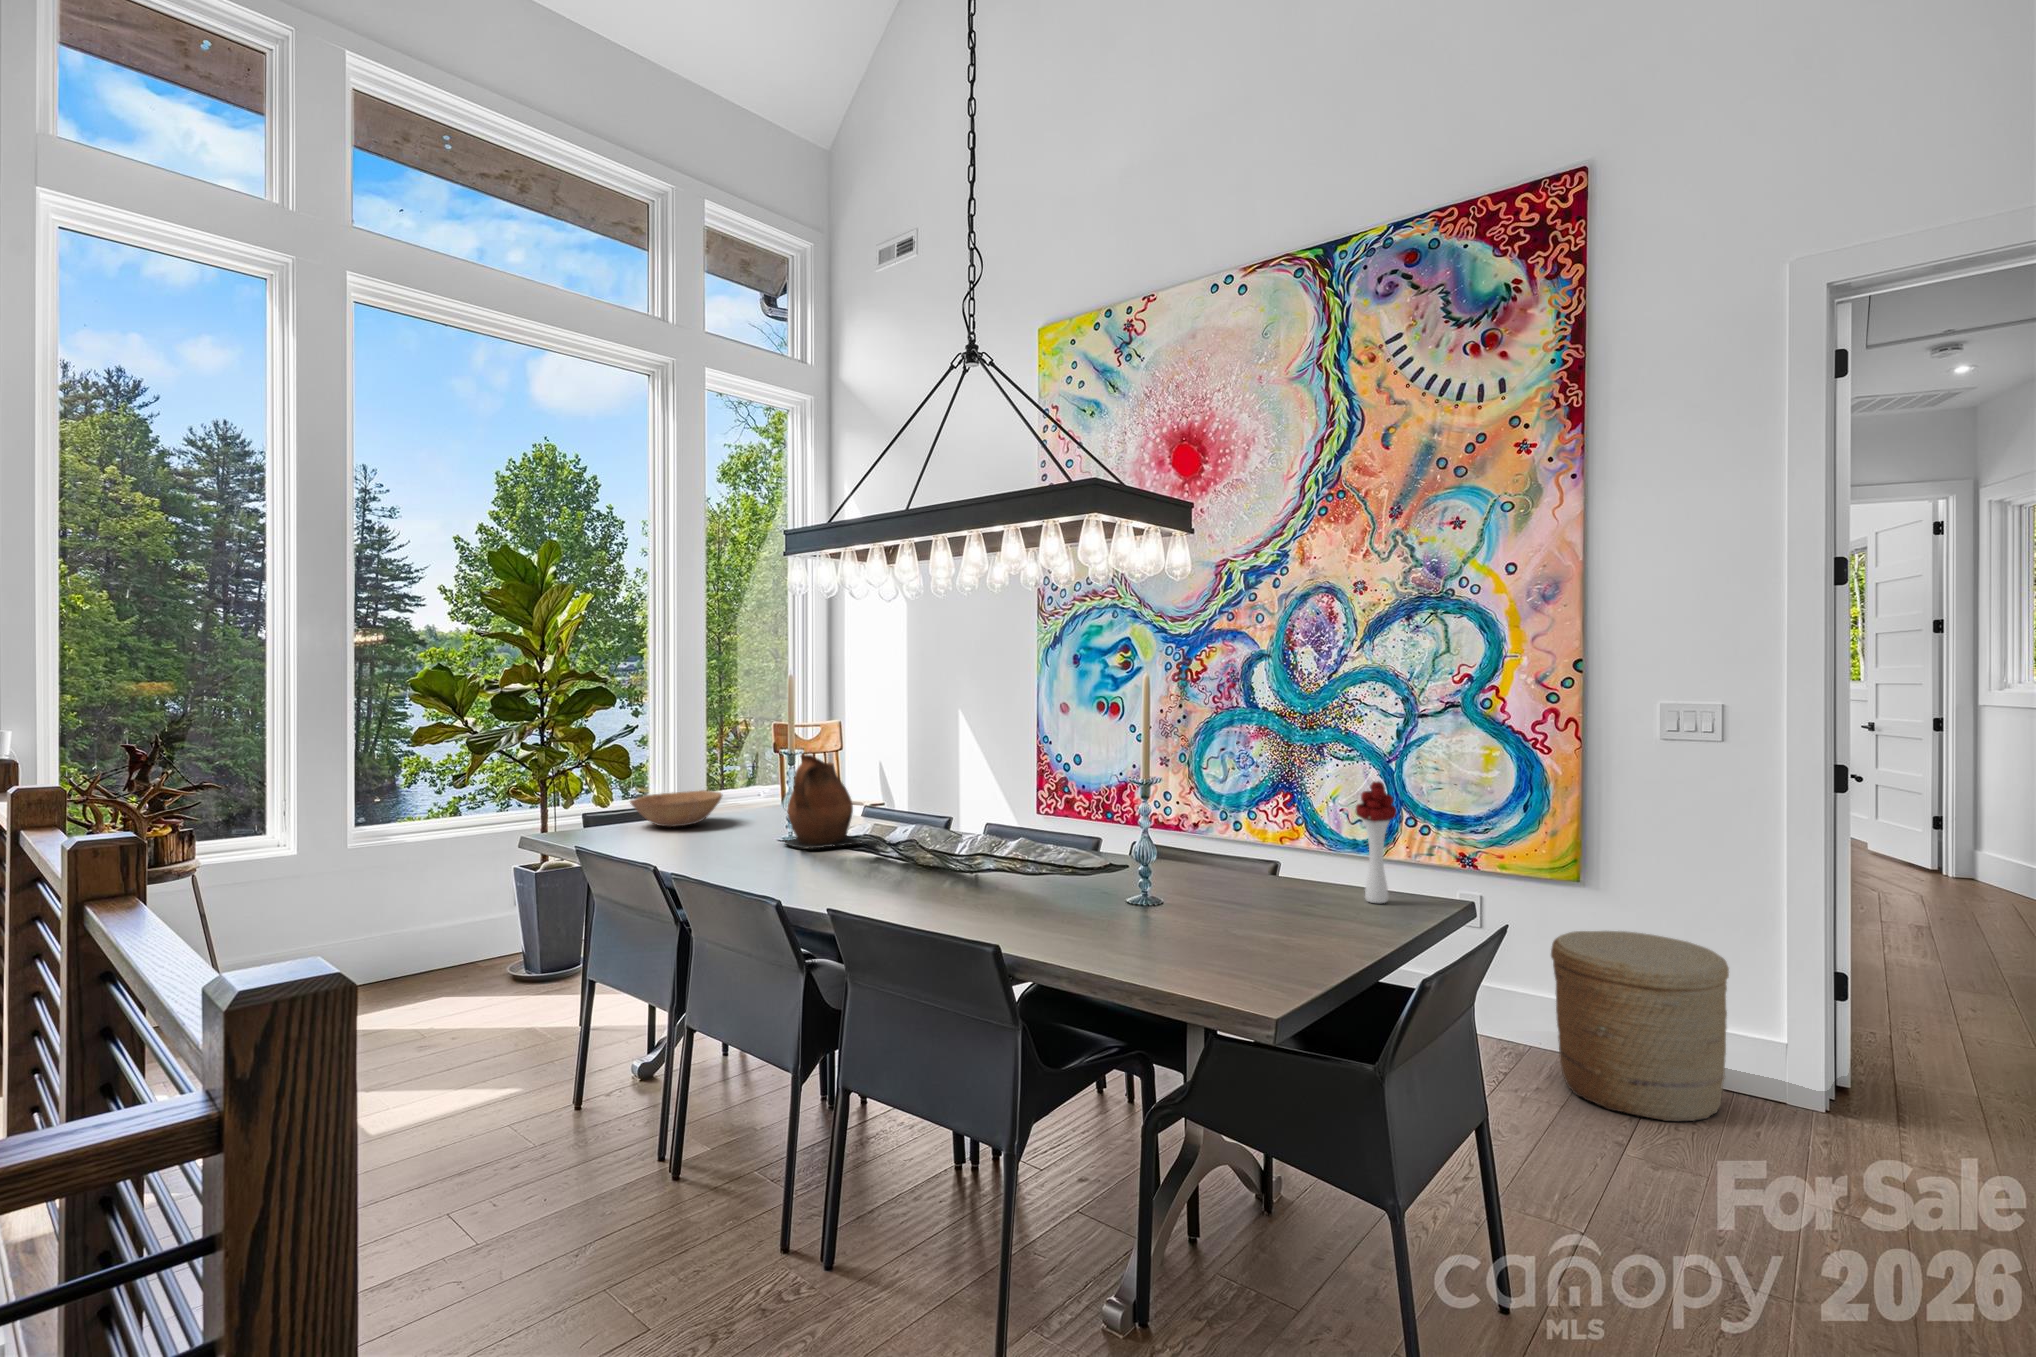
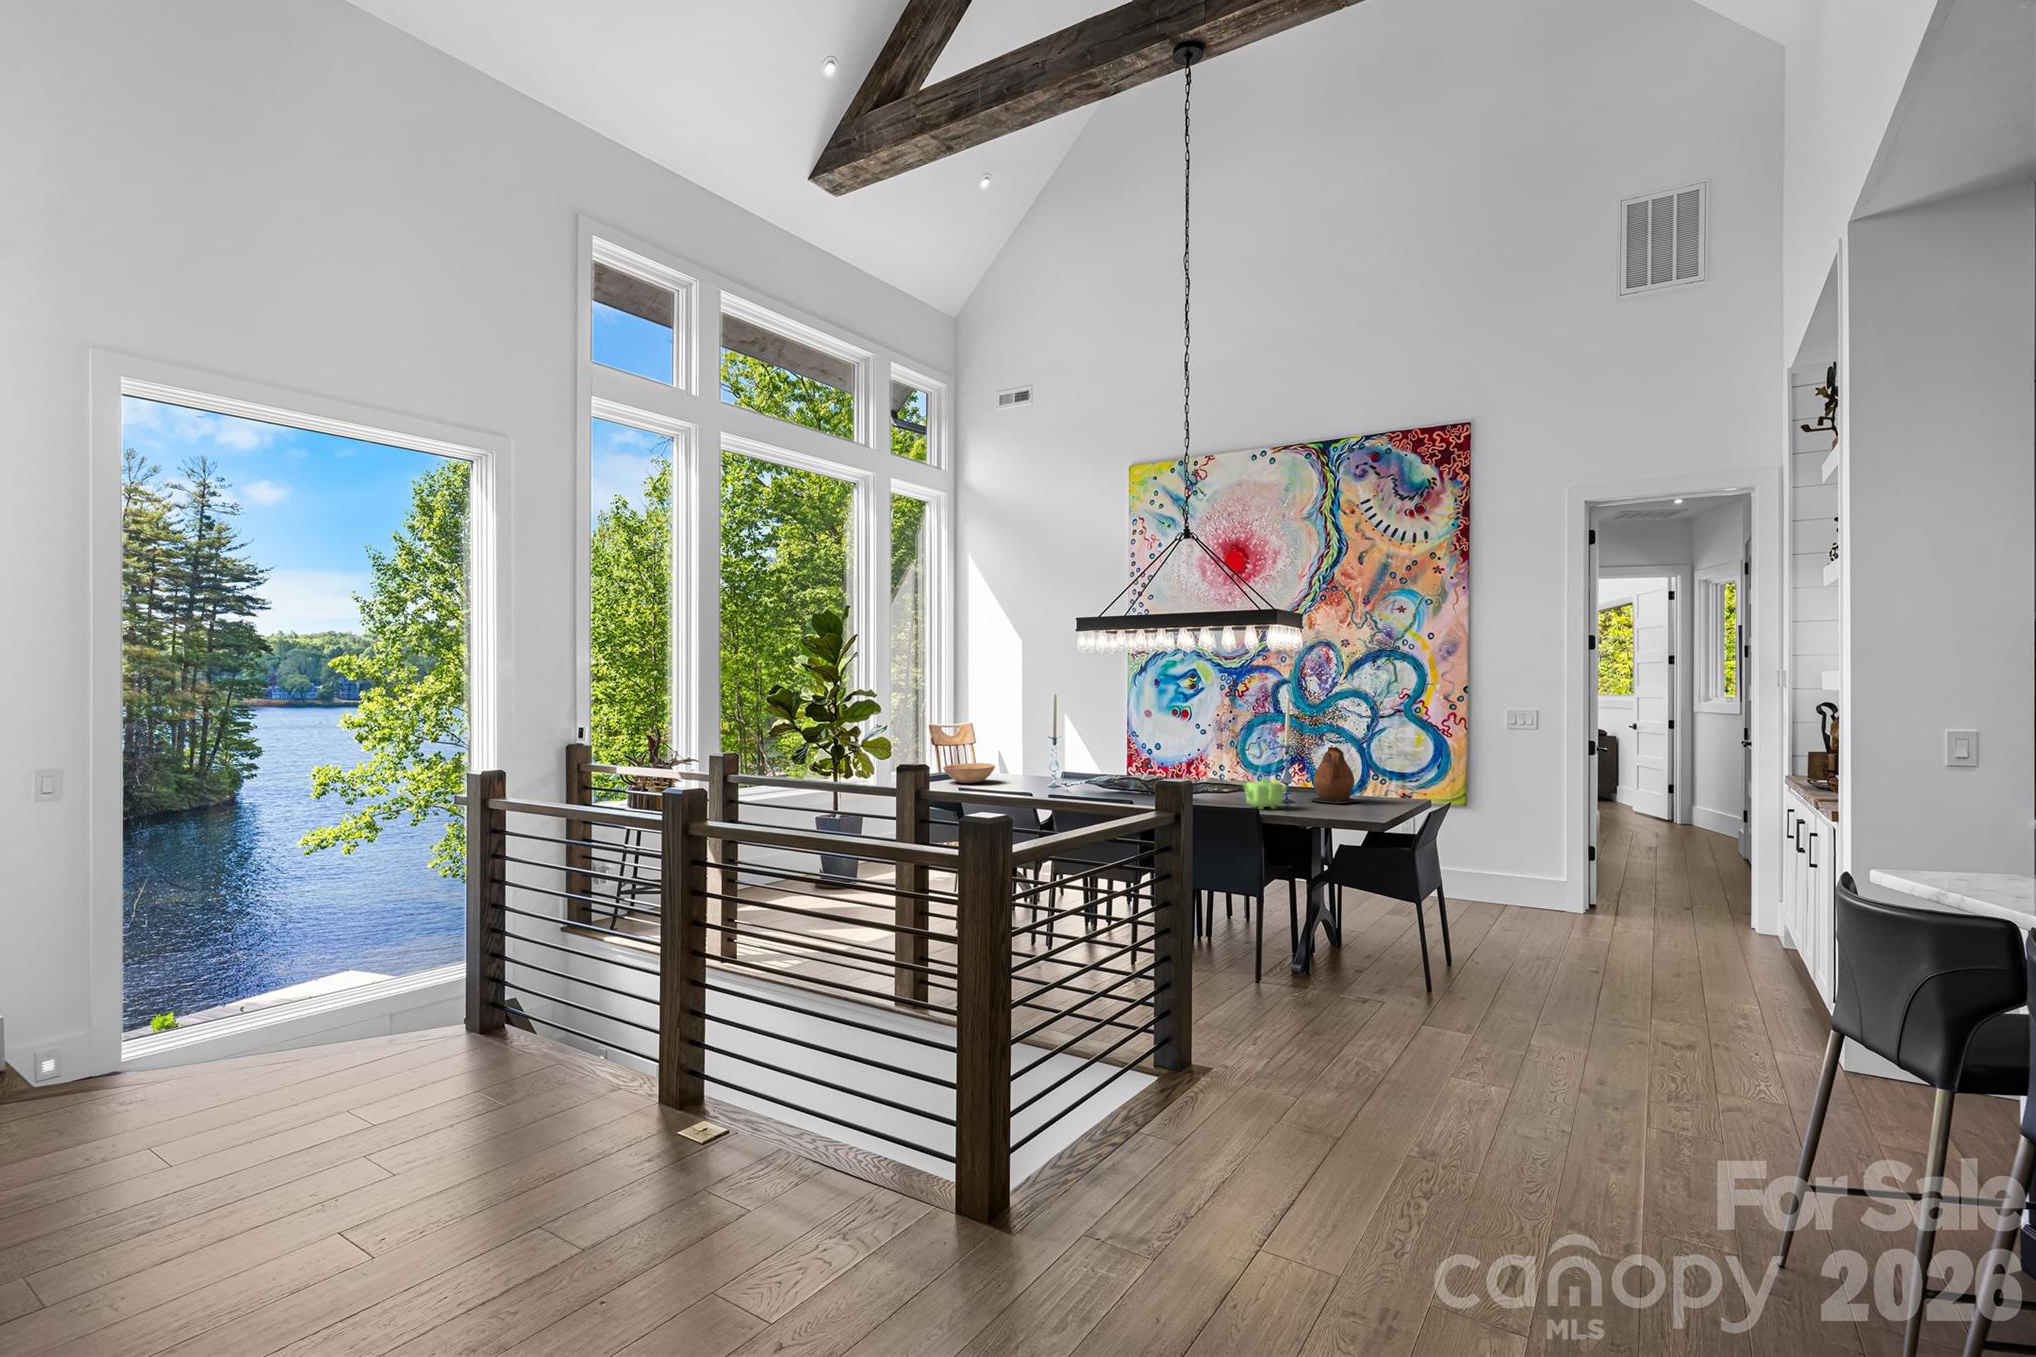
ceramic pitcher: present [784,754,863,849] -> present [1310,747,1361,803]
flower bouquet: present [1356,781,1397,903] -> none [1378,747,1397,804]
teapot: none [1032,848,1142,917] -> present [1242,779,1287,809]
woven basket: present [1551,931,1729,1121] -> none [1454,832,1541,920]

